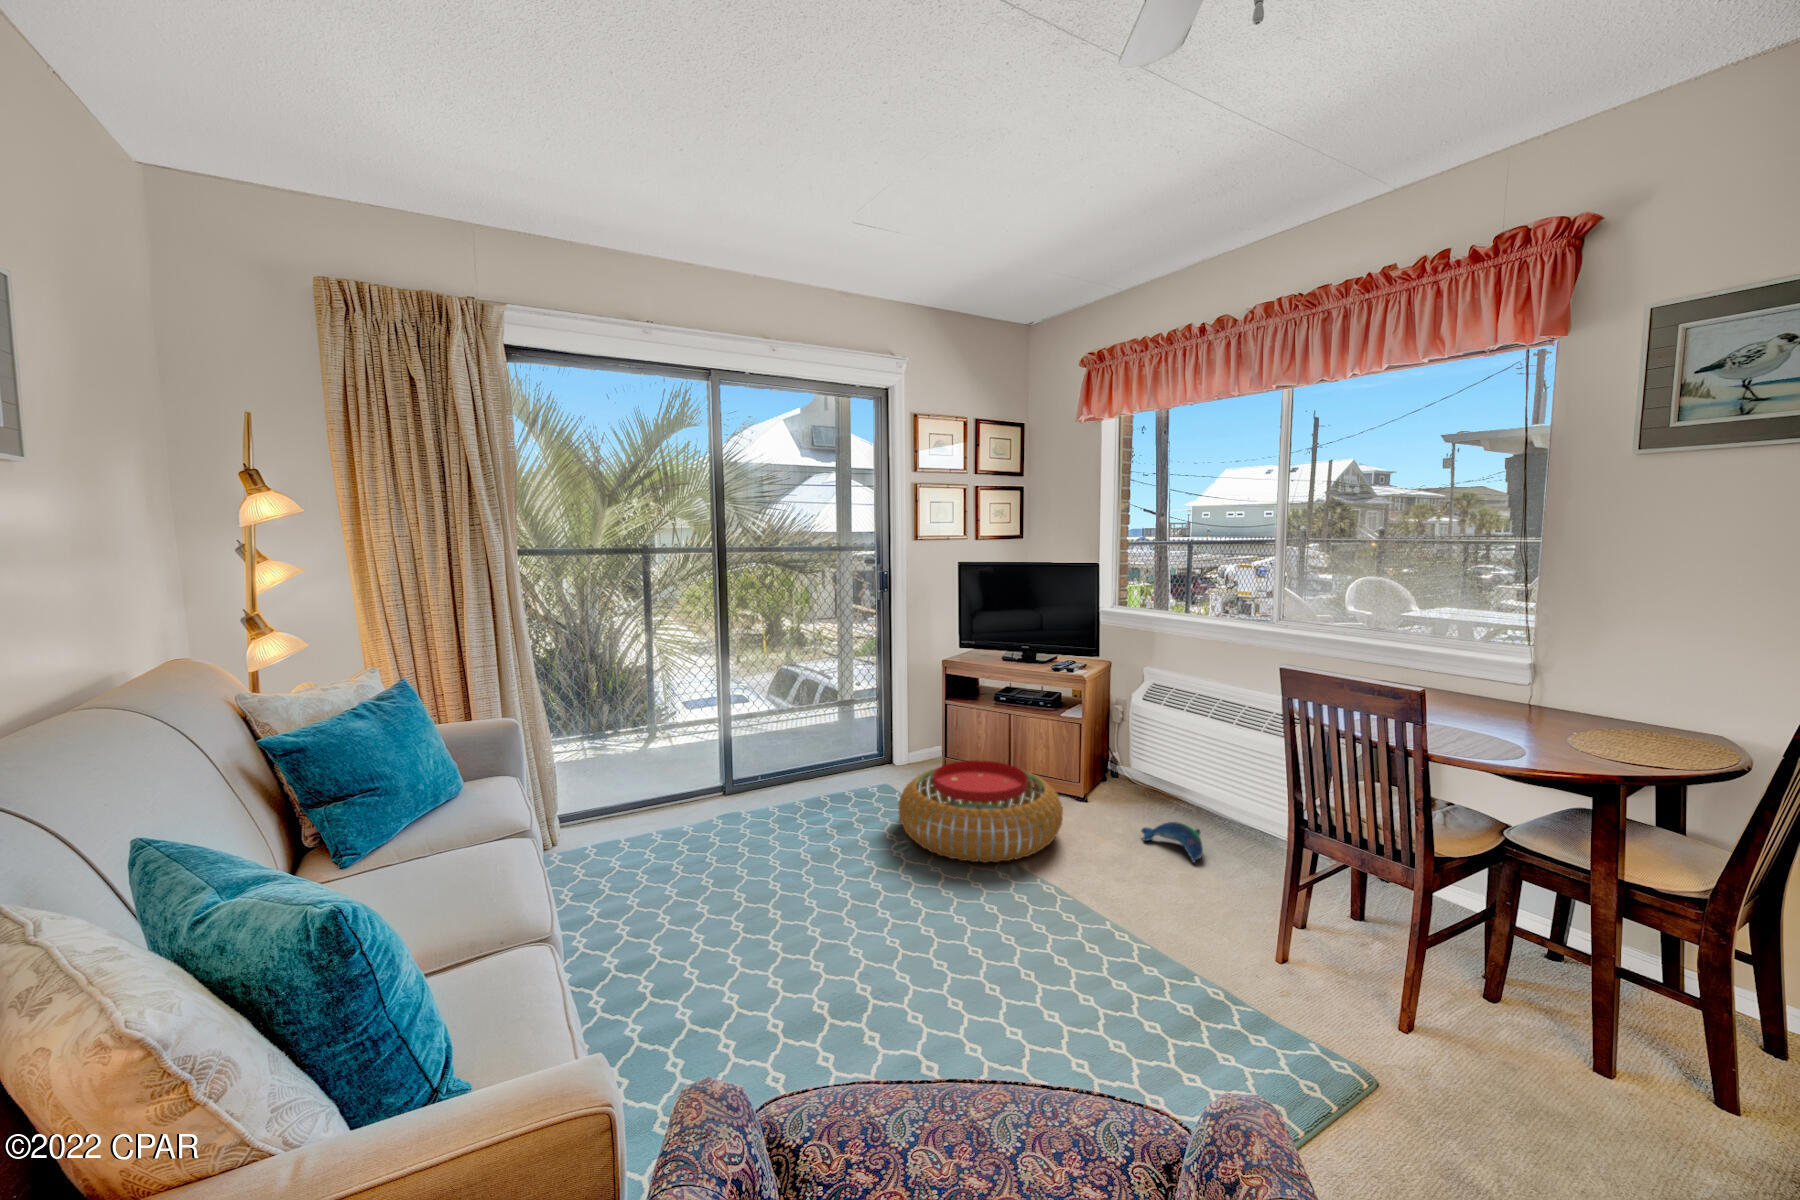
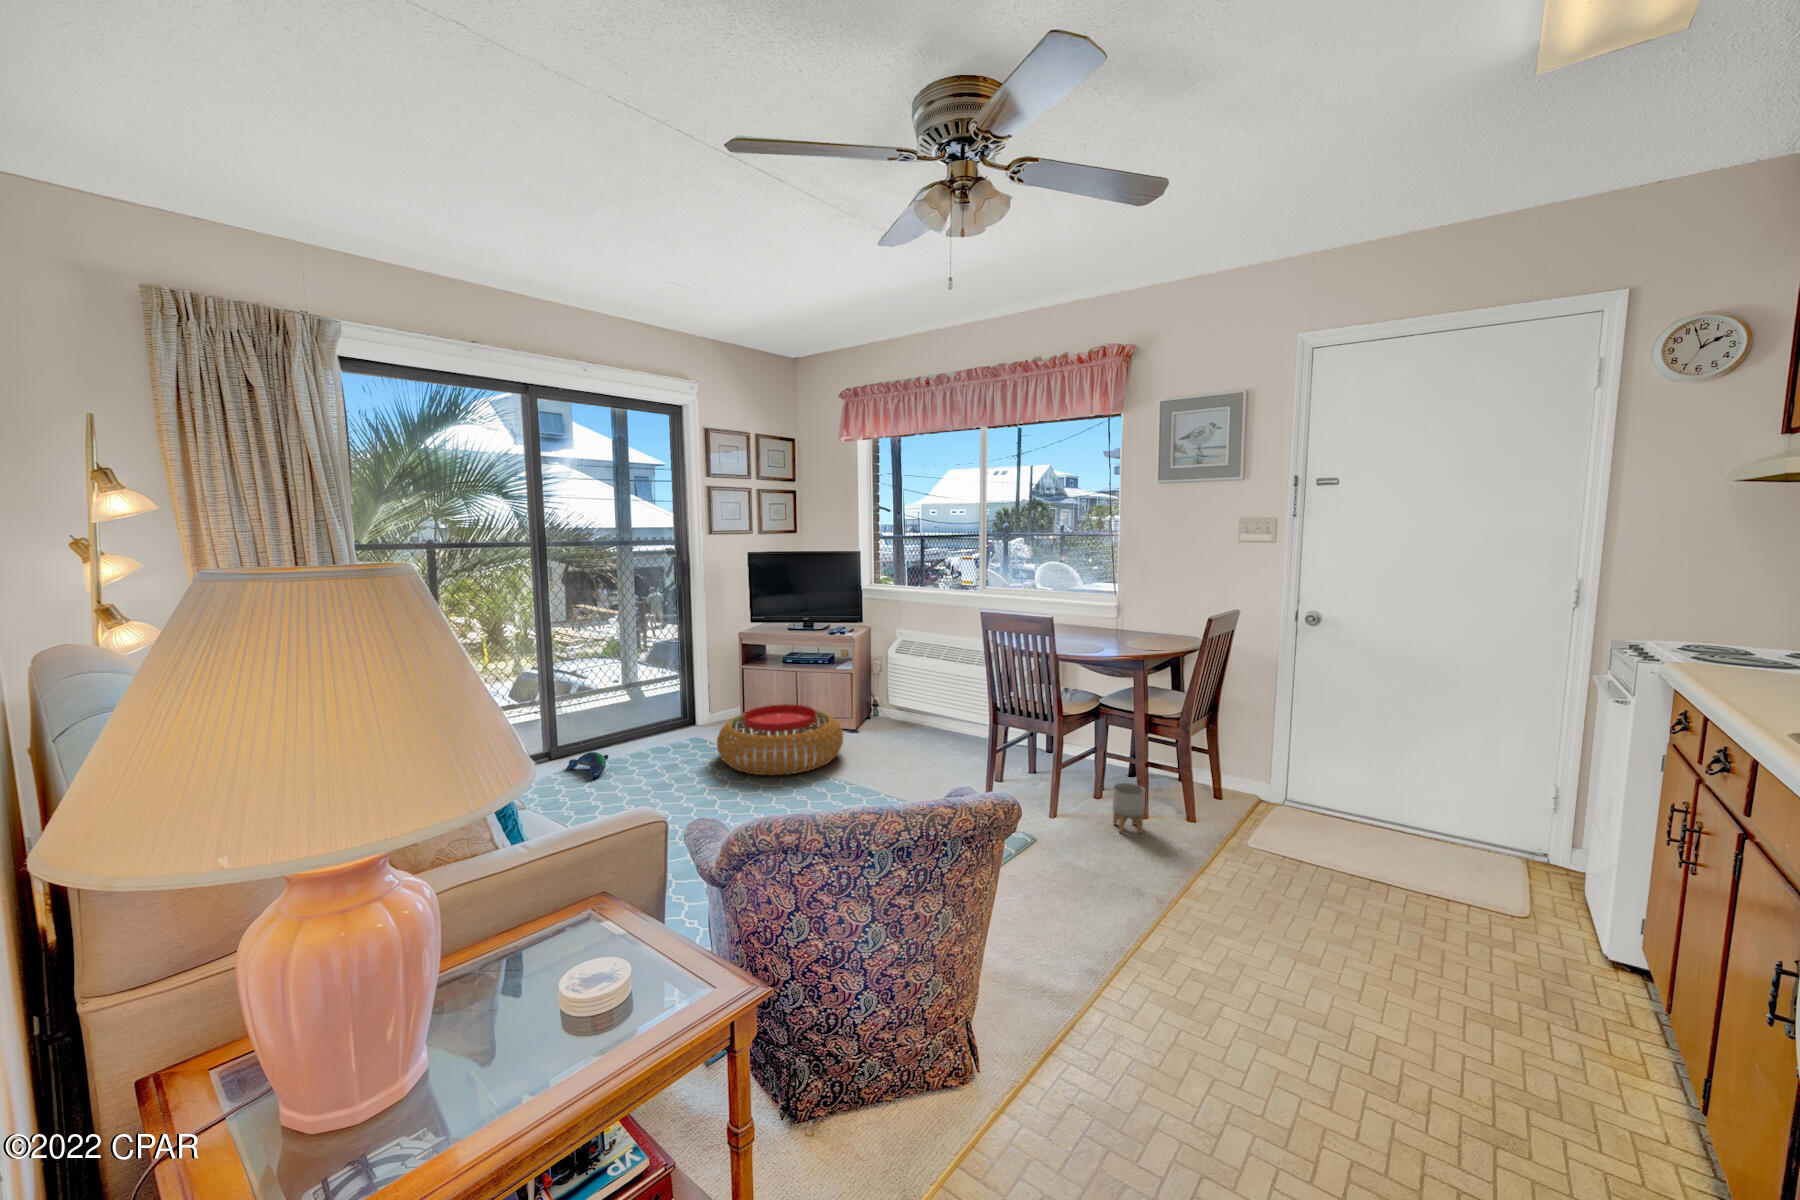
plush toy: present [1141,822,1203,863] -> present [567,752,608,780]
planter: none [1533,997,1613,1106] -> present [1113,783,1145,833]

